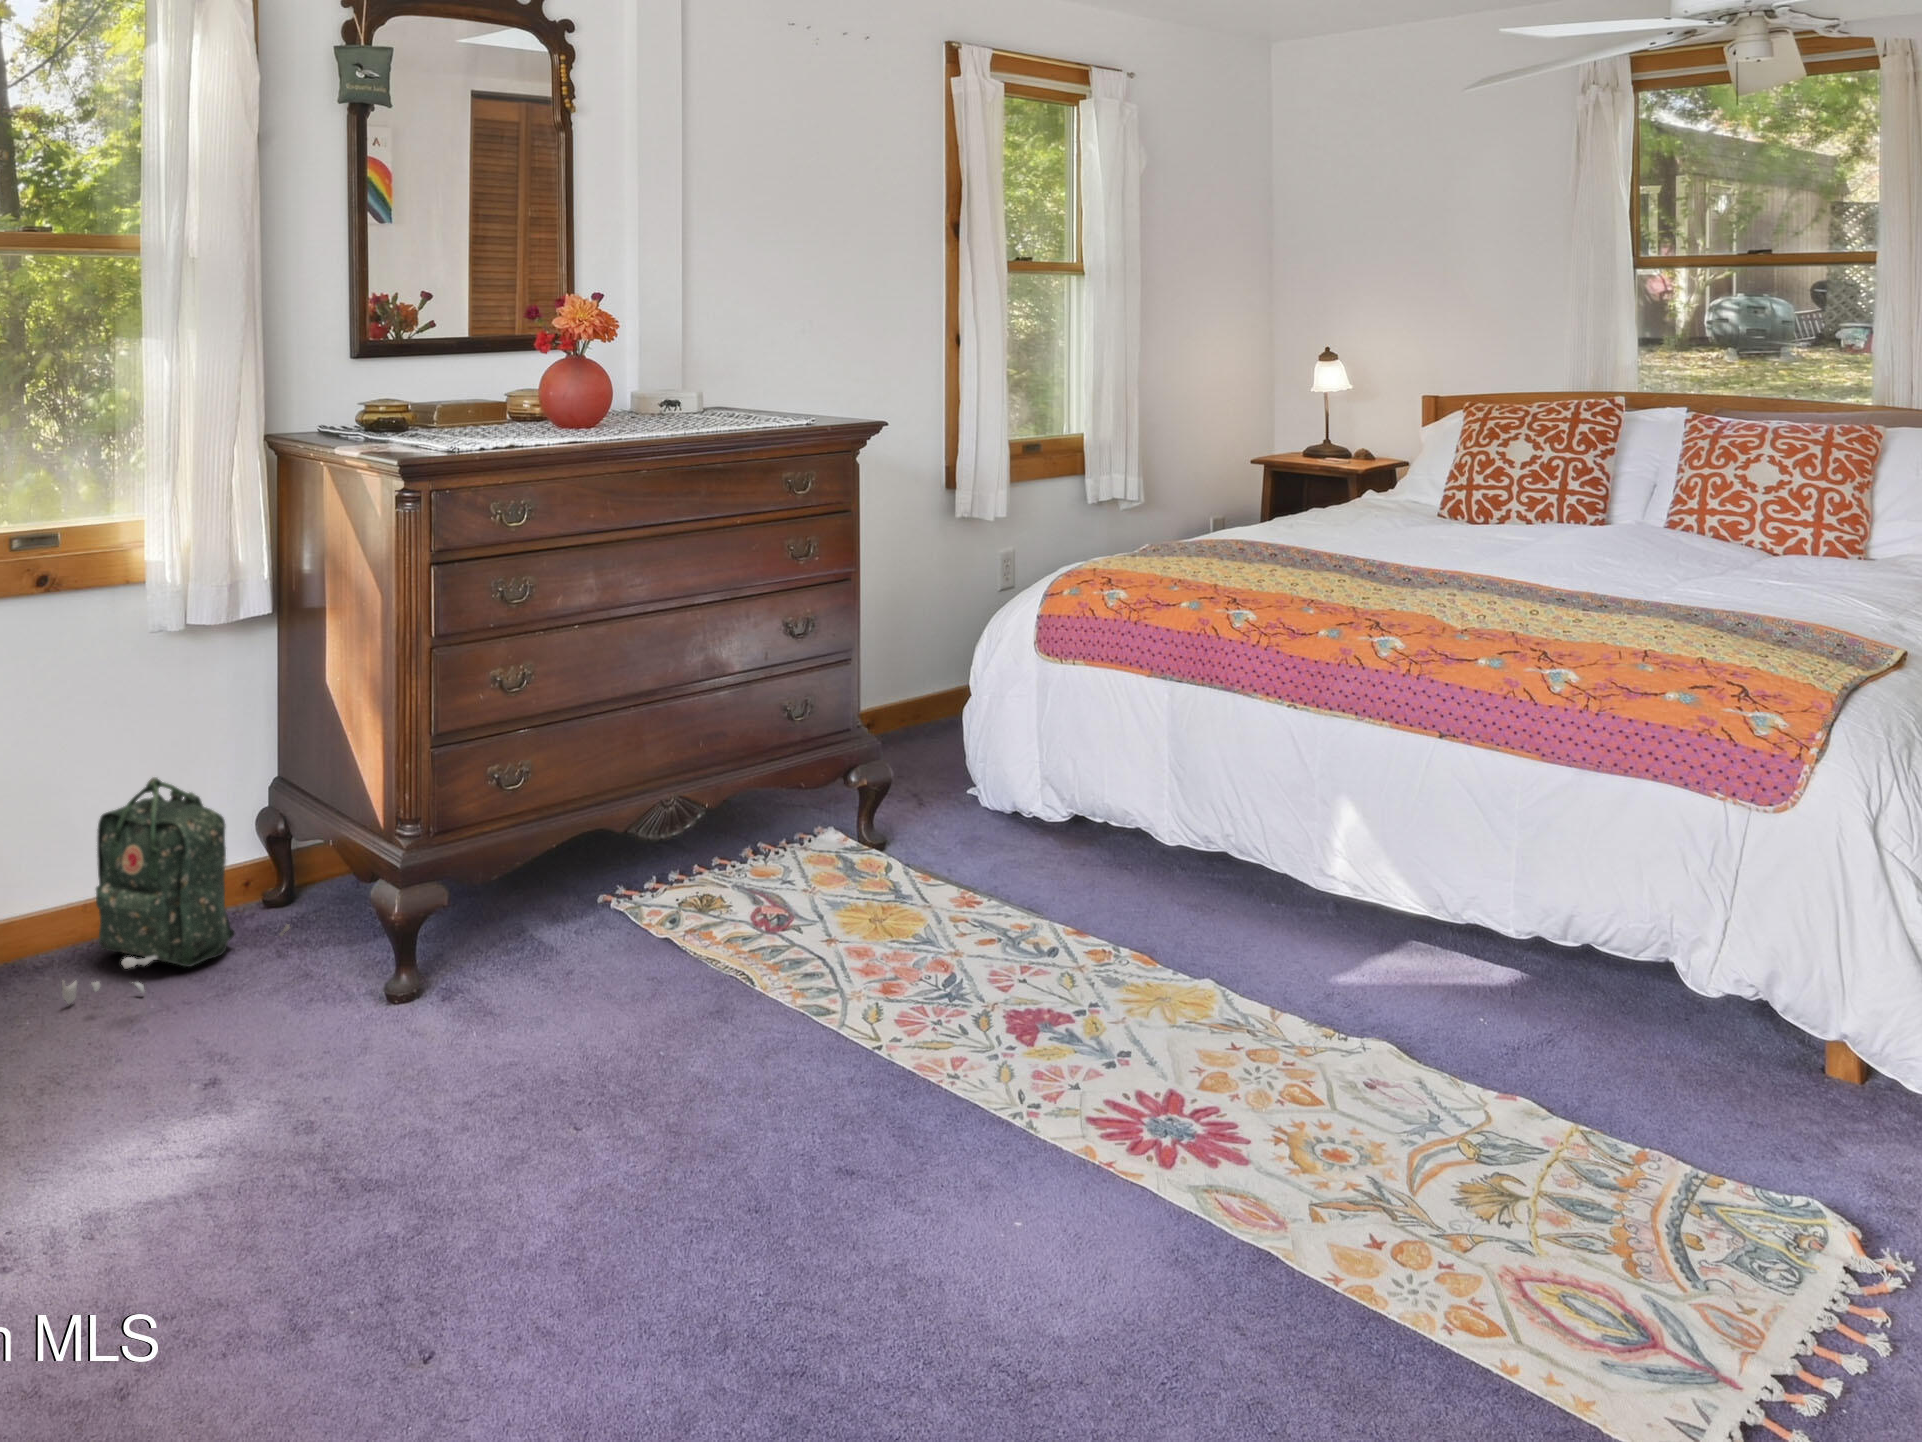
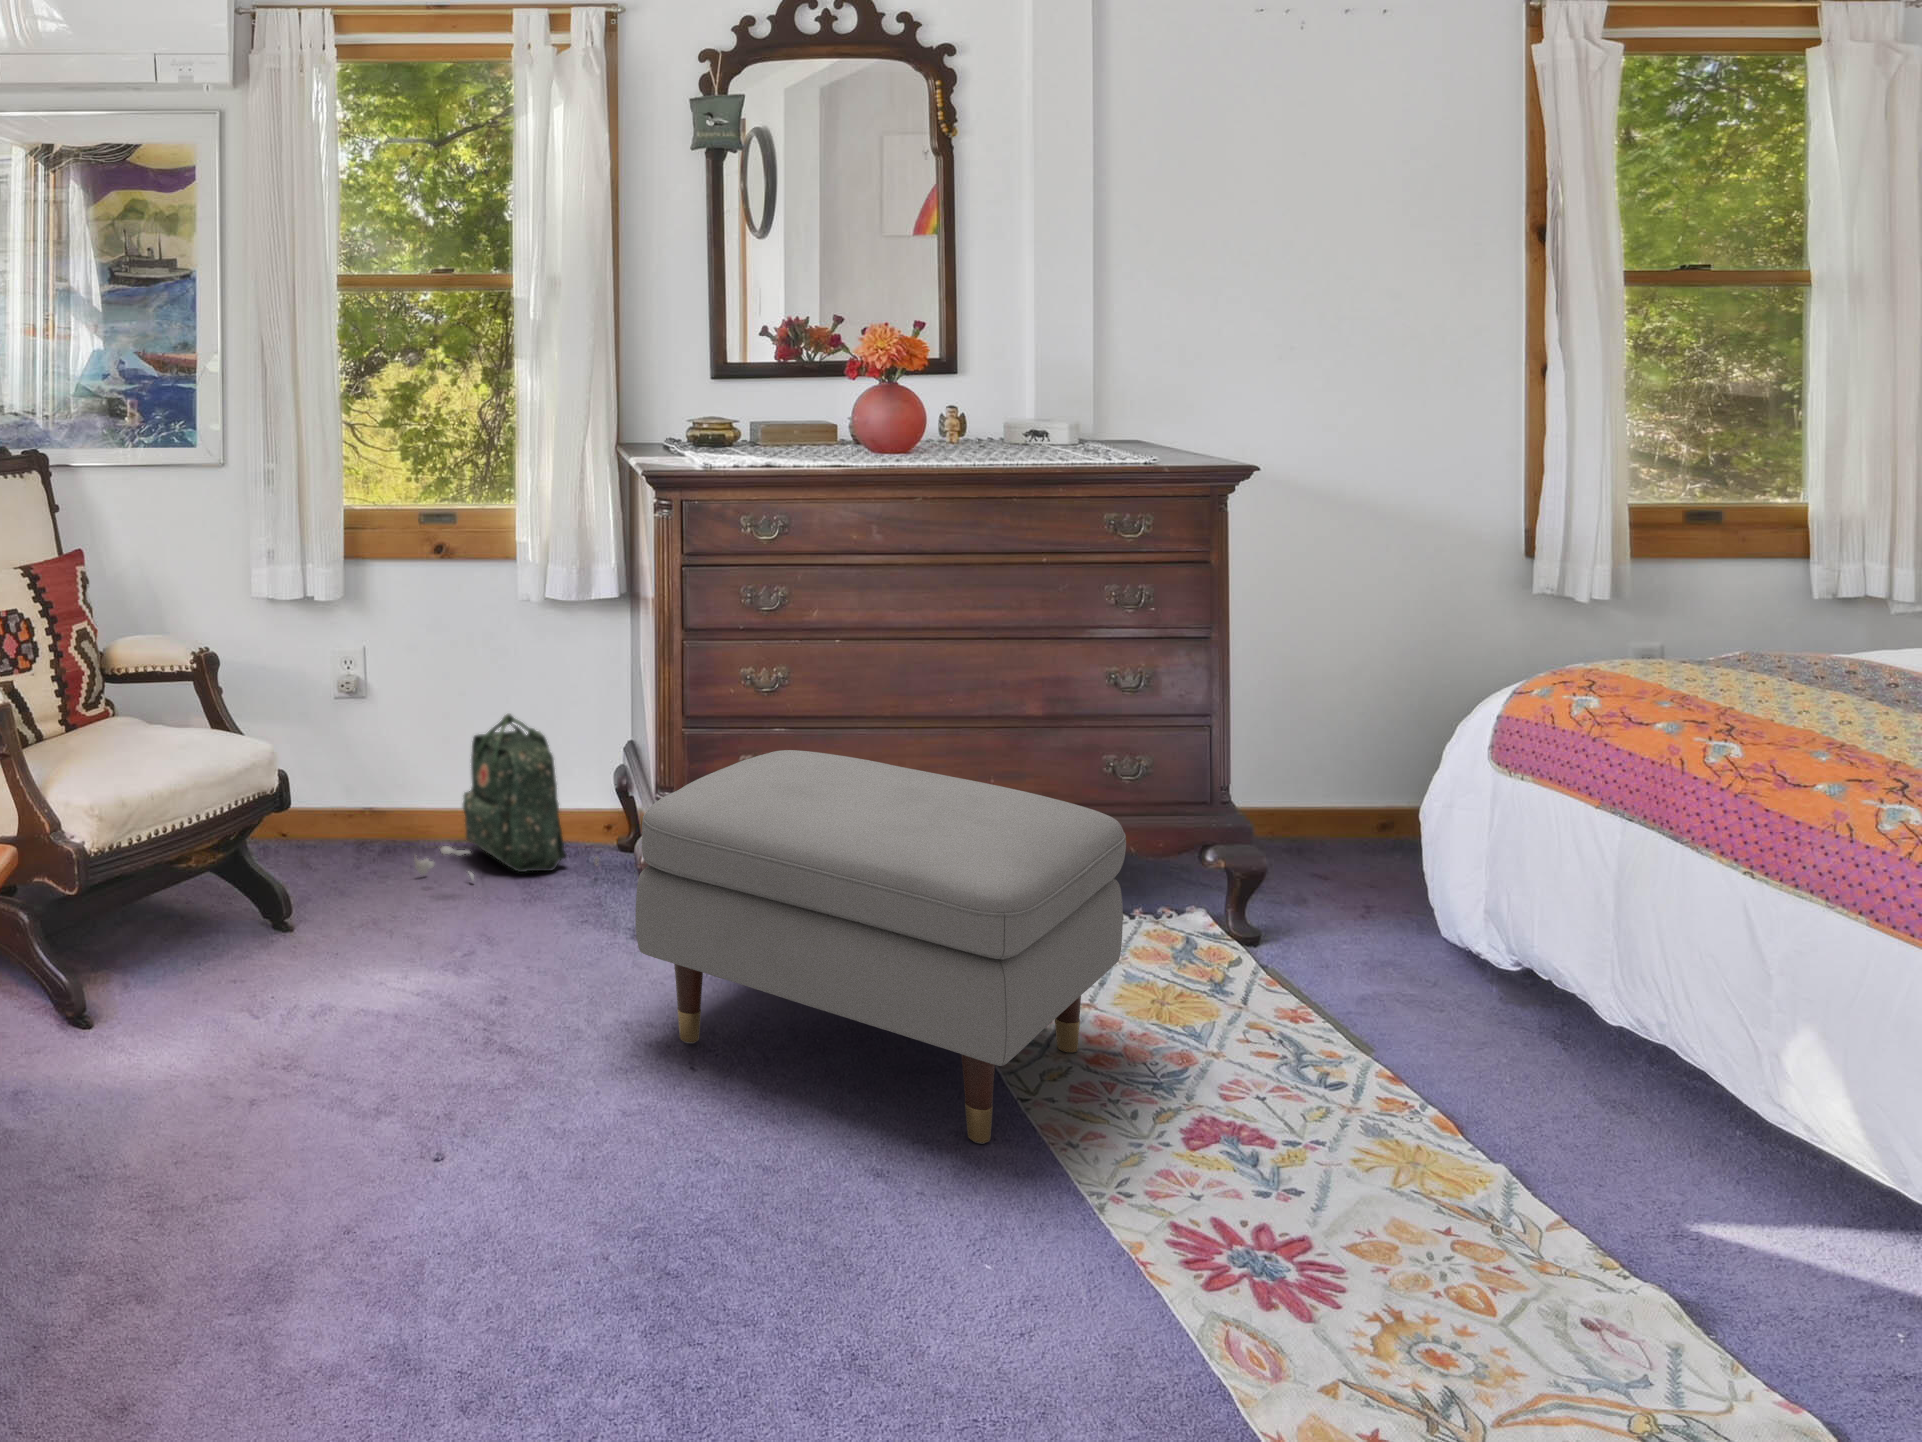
ottoman: none [515,754,949,1098] -> present [636,750,1126,1144]

